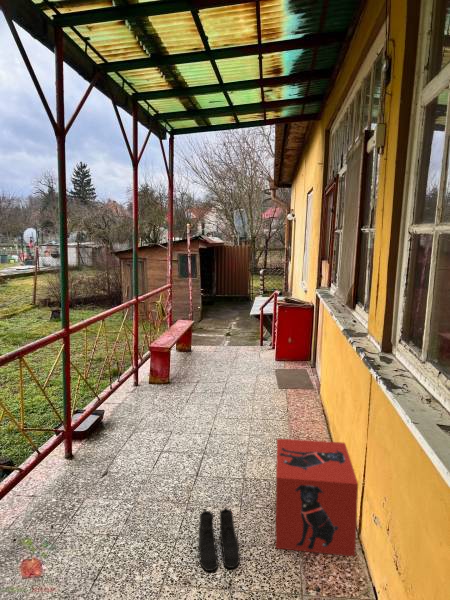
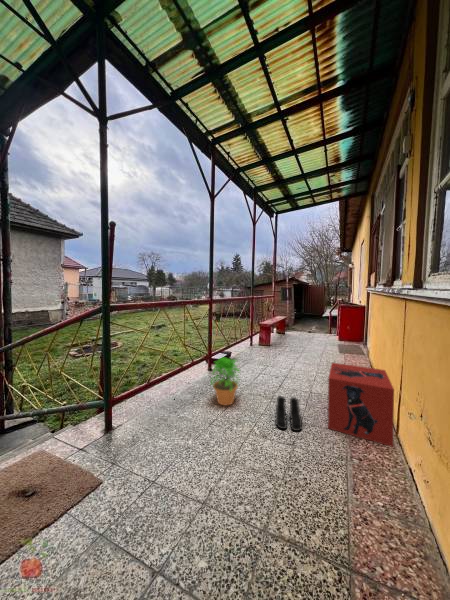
potted plant: none [76,456,136,546] -> present [211,358,240,405]

